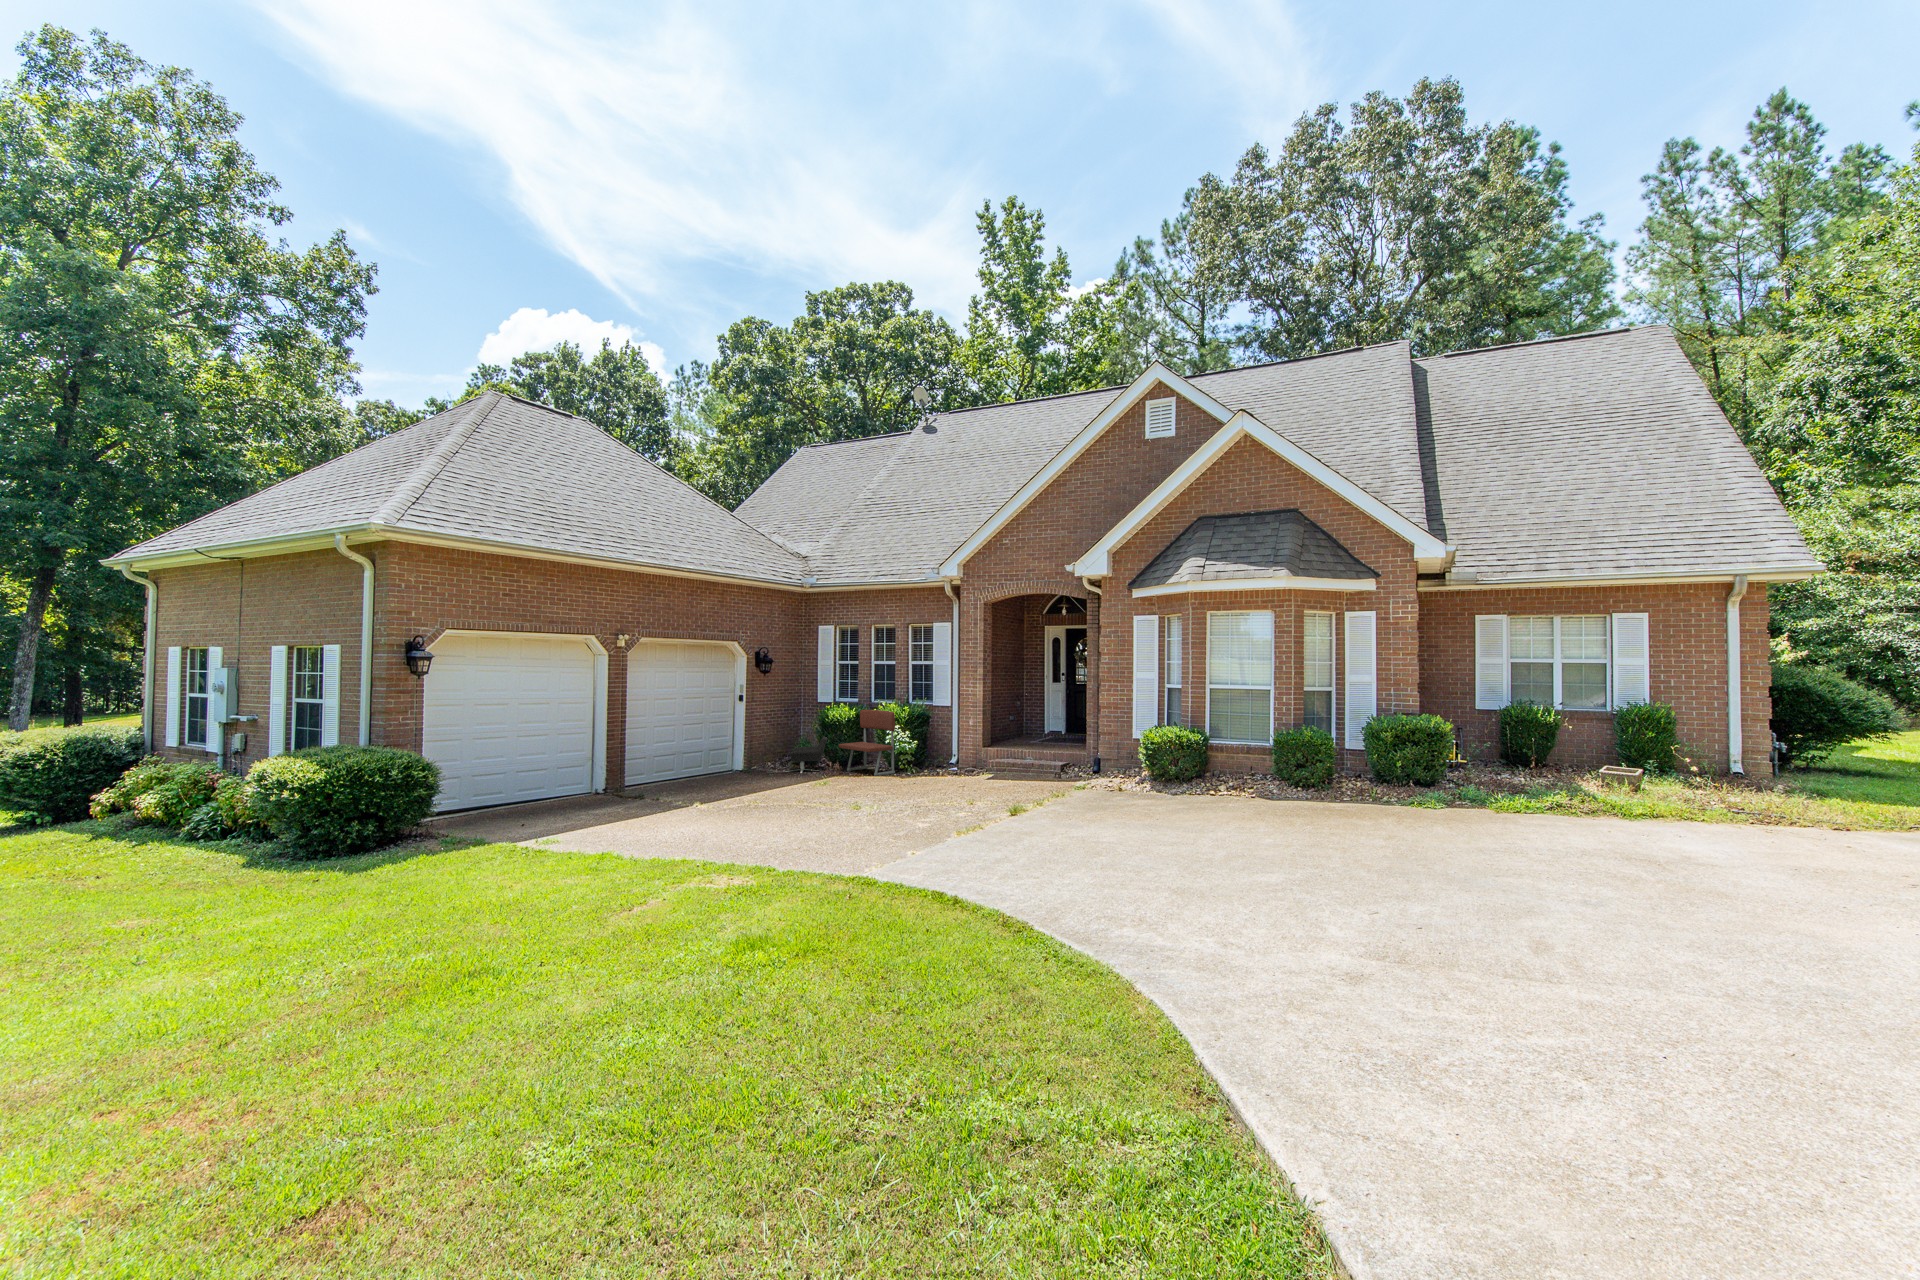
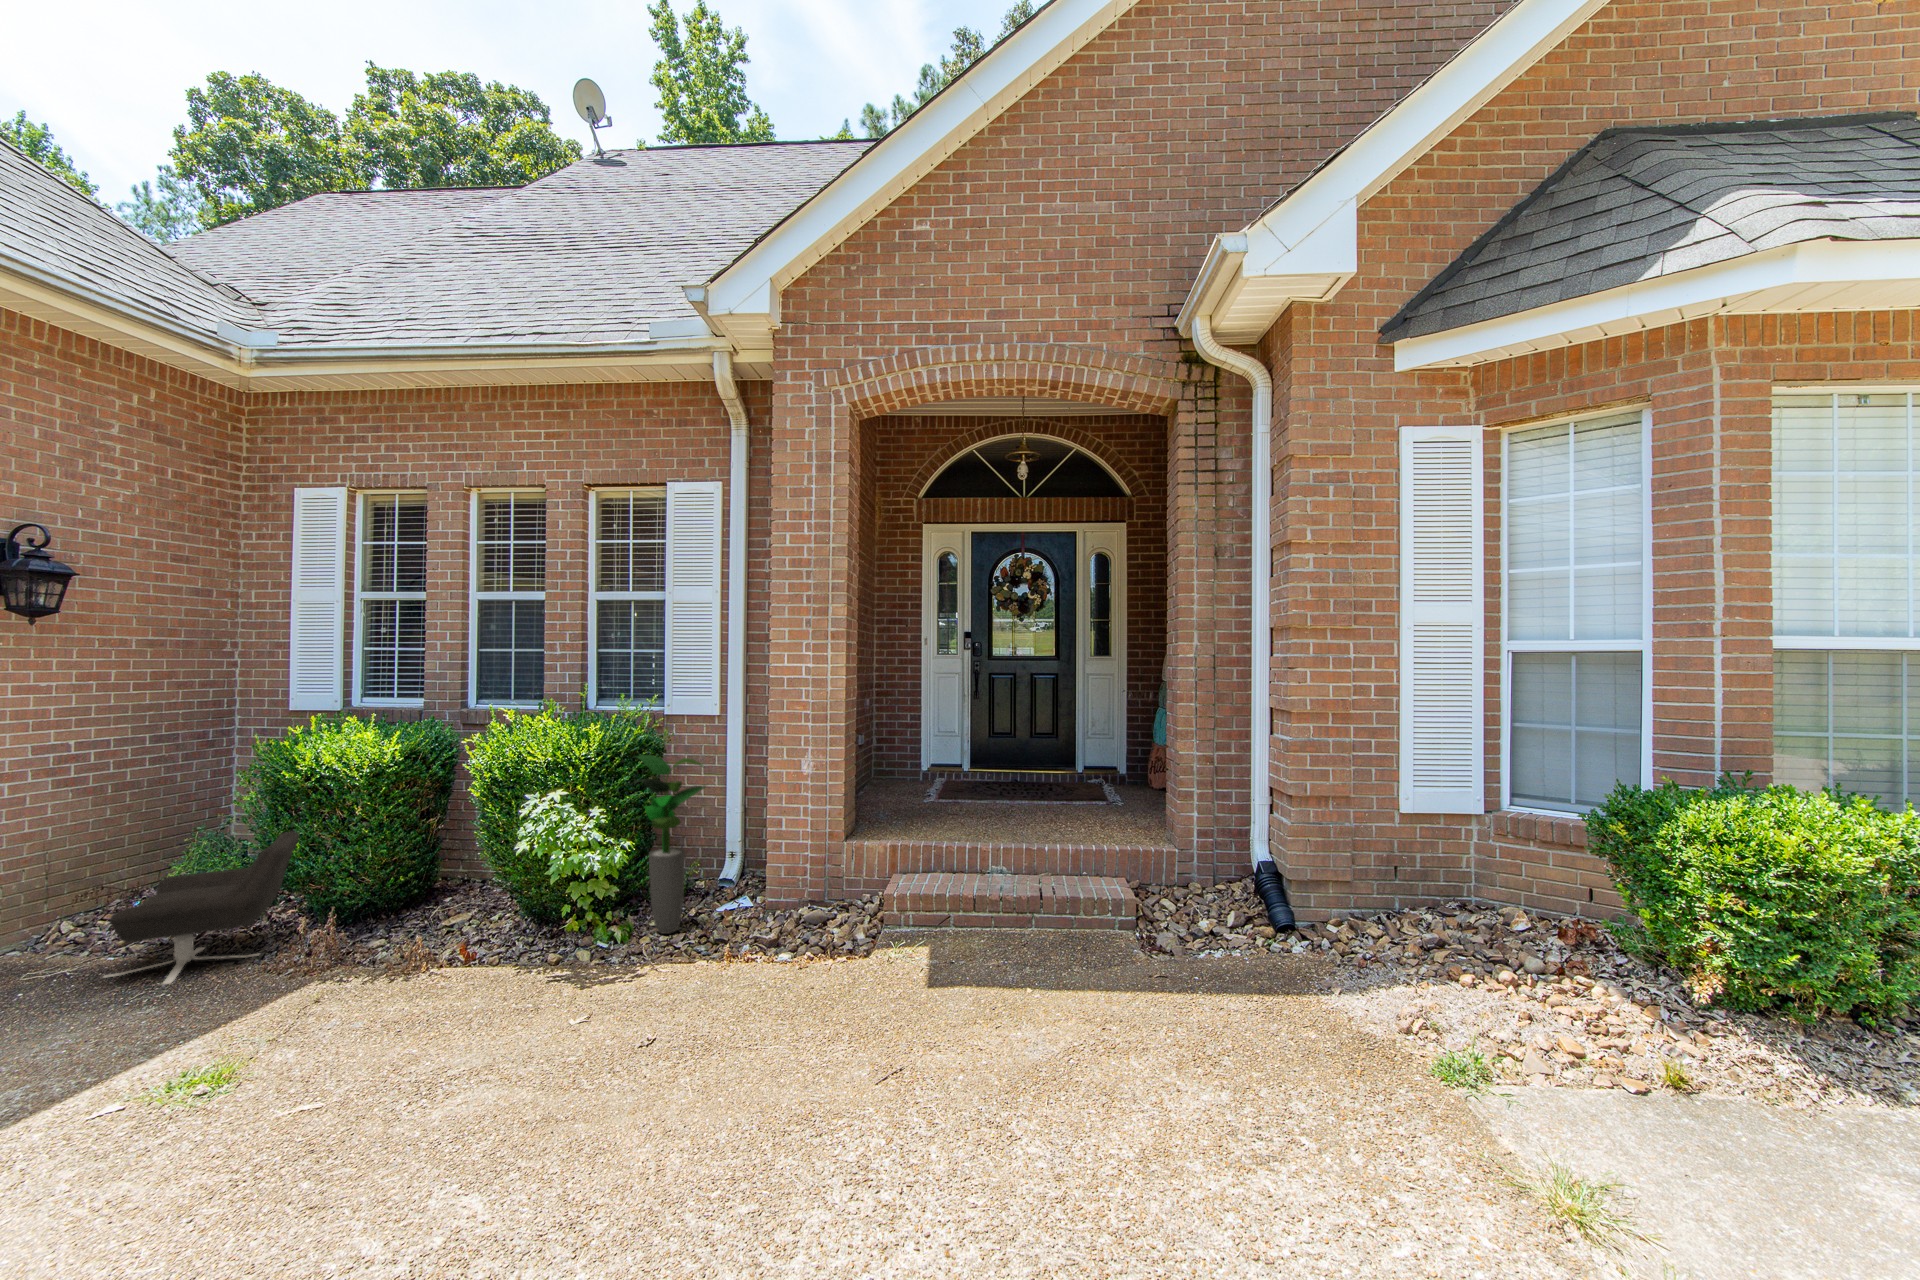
bench: present [839,710,895,776] -> none [333,739,549,977]
potted plant: none [919,716,941,773] -> present [635,755,706,934]

